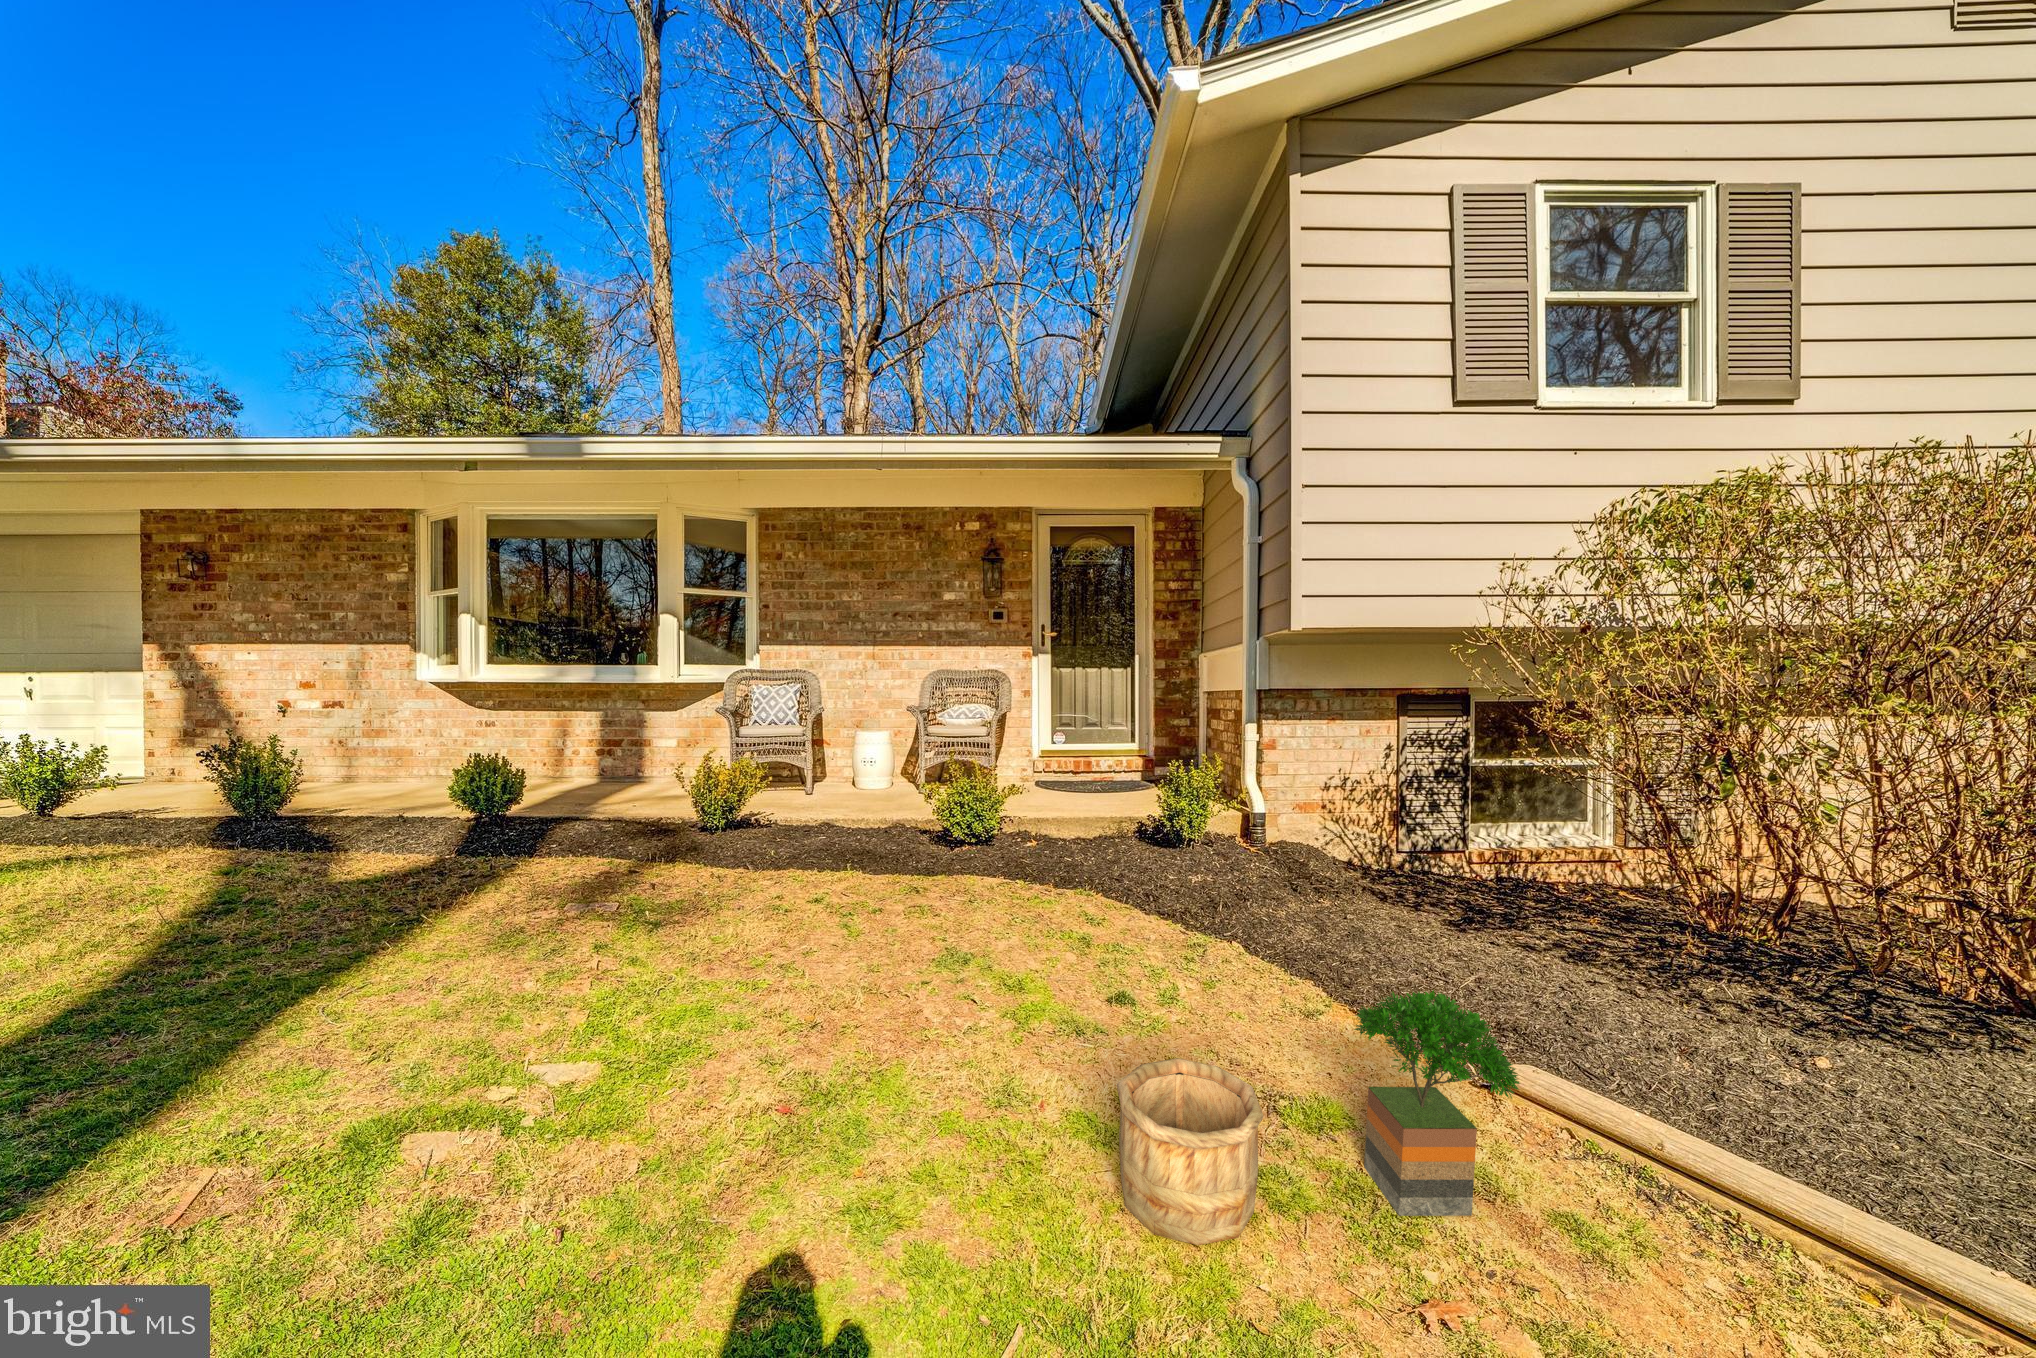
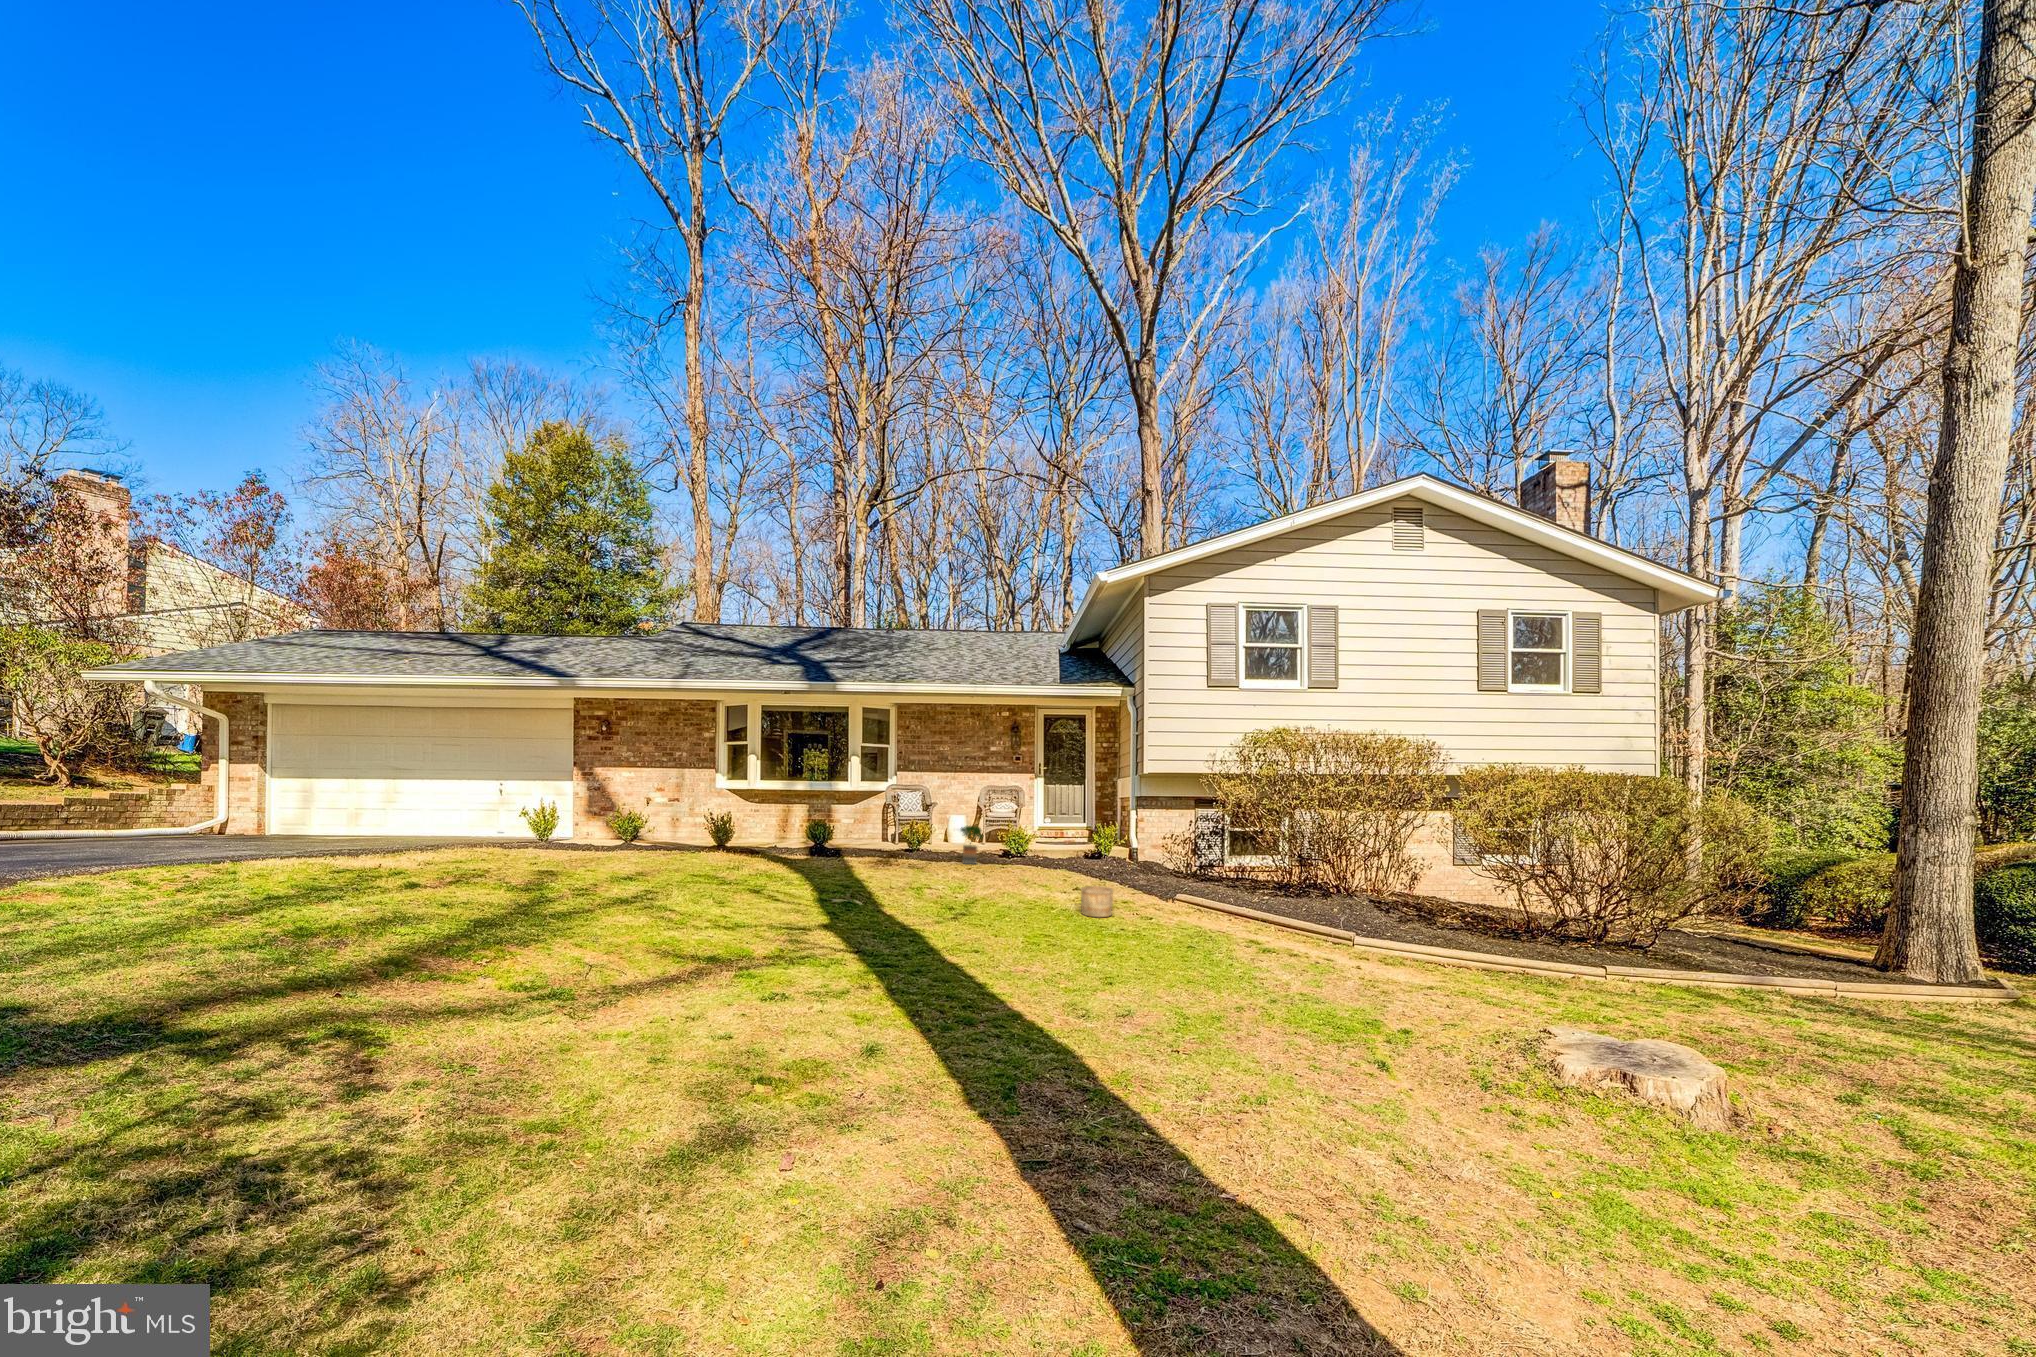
potted tree: present [1354,990,1520,1216] -> present [961,826,984,864]

